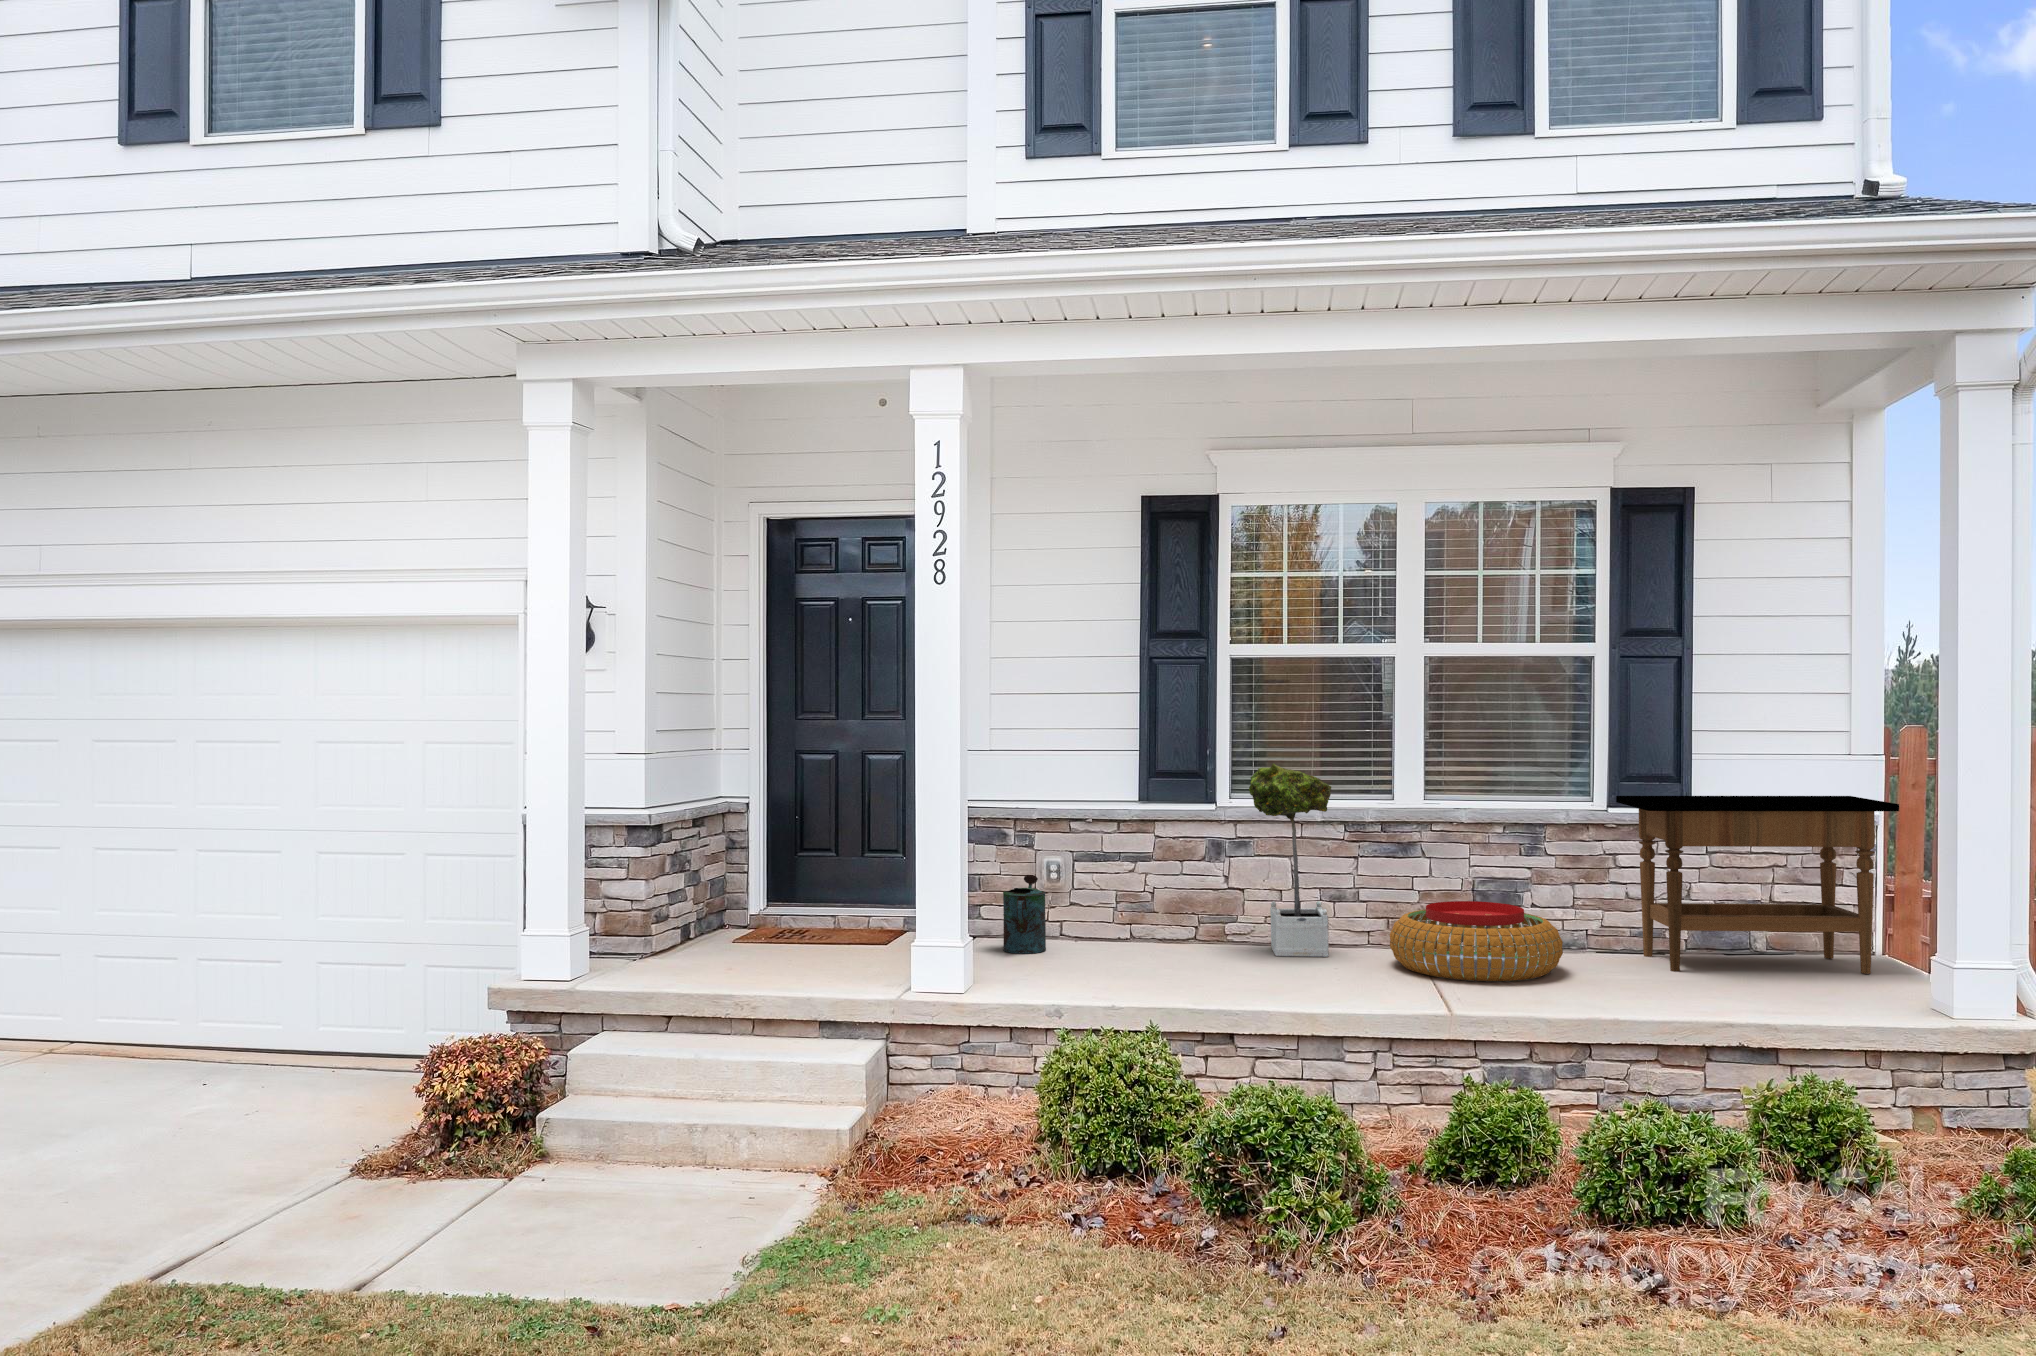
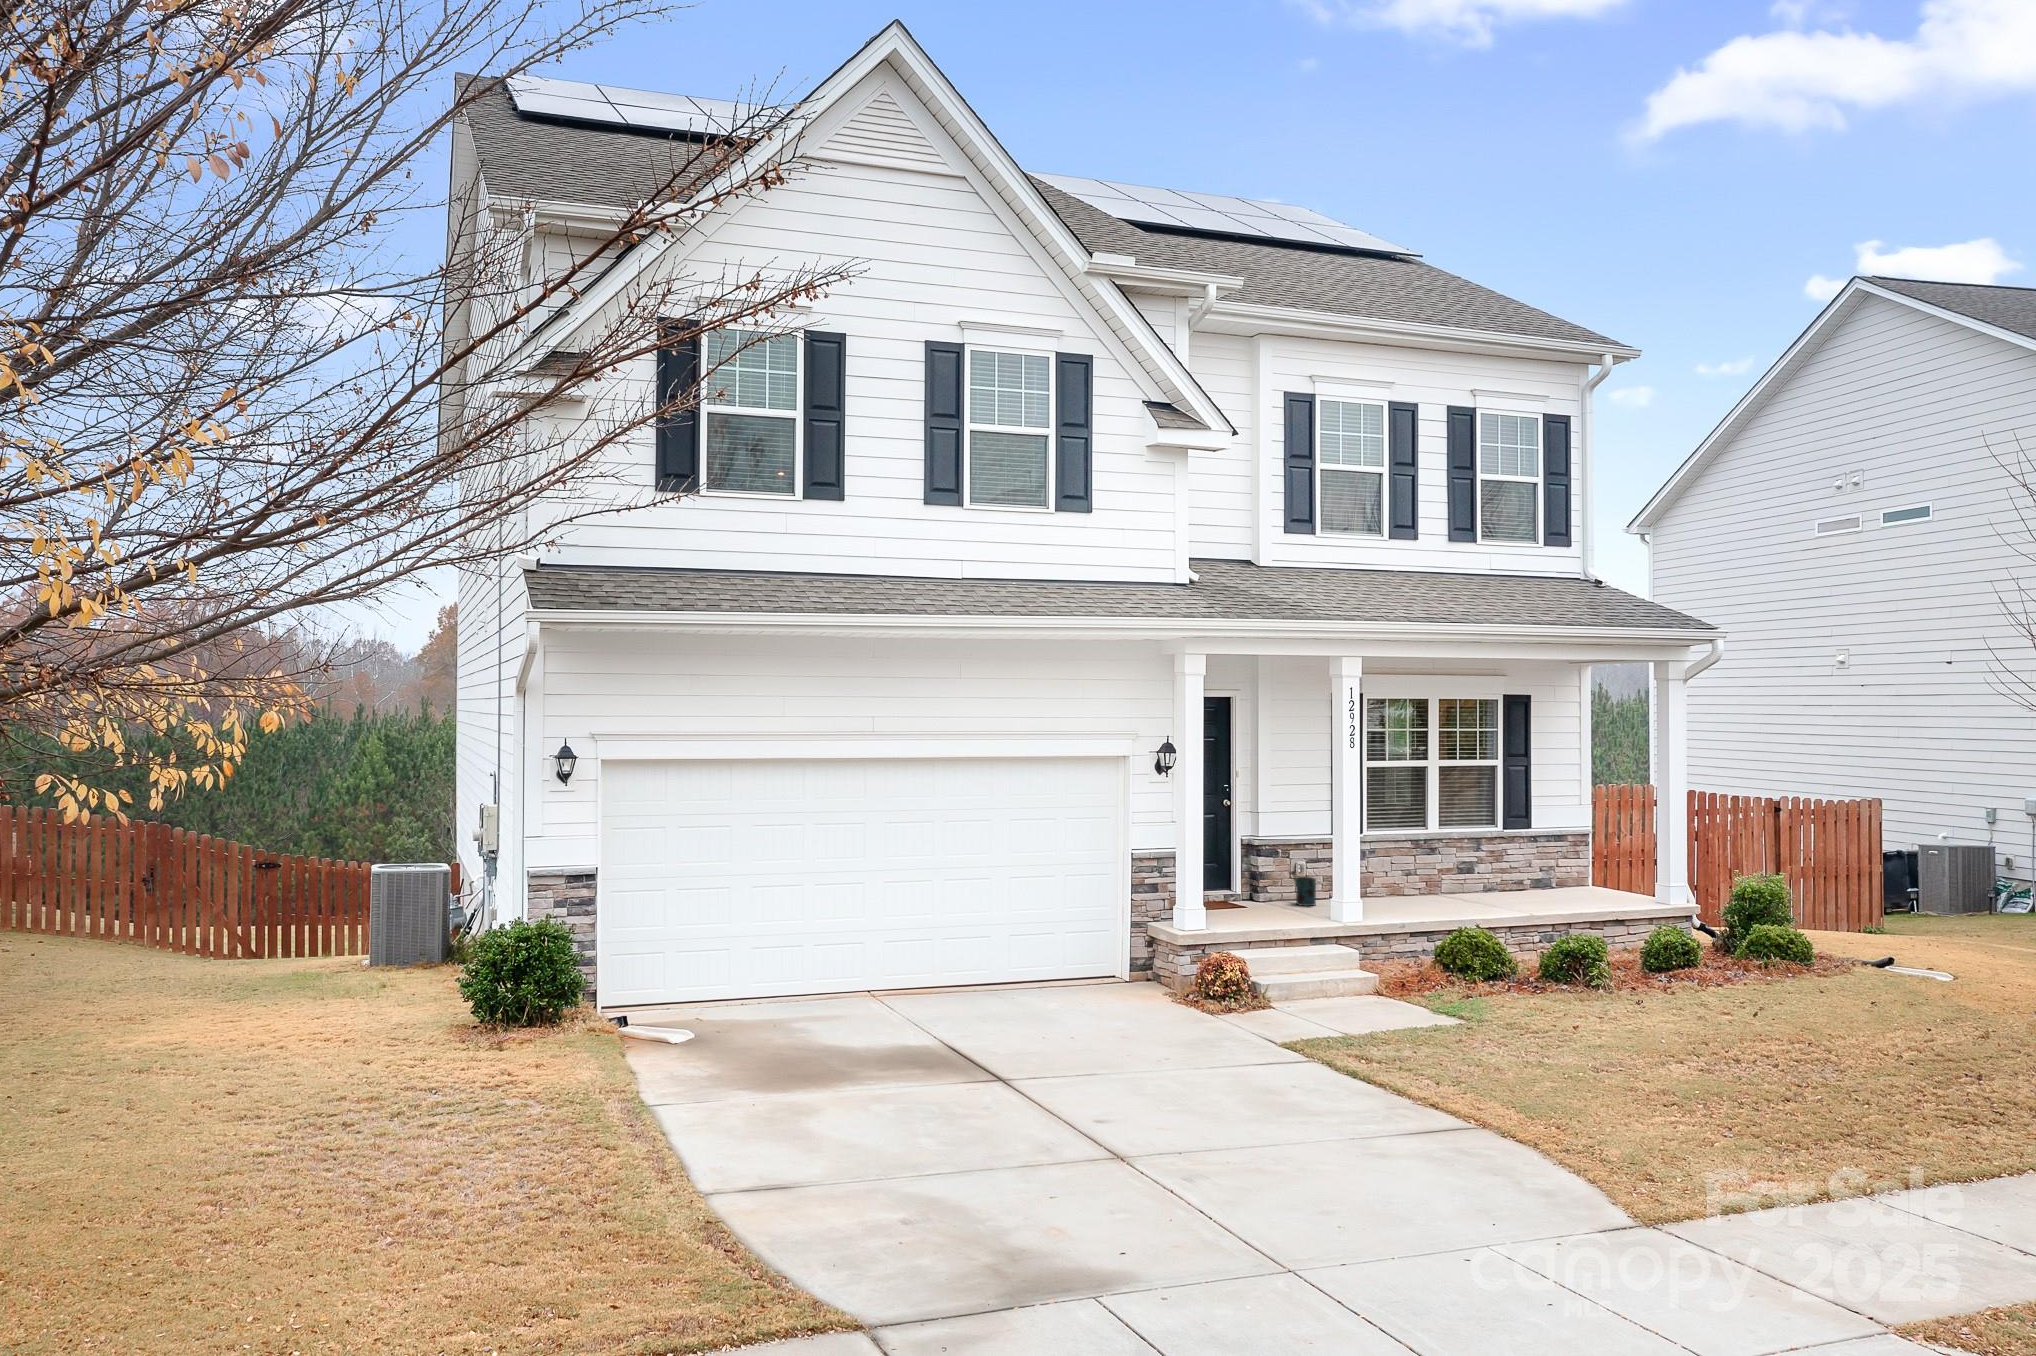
potted tree: present [1249,763,1331,957] -> none [1383,816,1422,900]
side table: present [1616,796,1899,974] -> none [1510,822,1614,896]
pouf: present [1390,901,1563,981] -> none [1446,872,1518,904]

